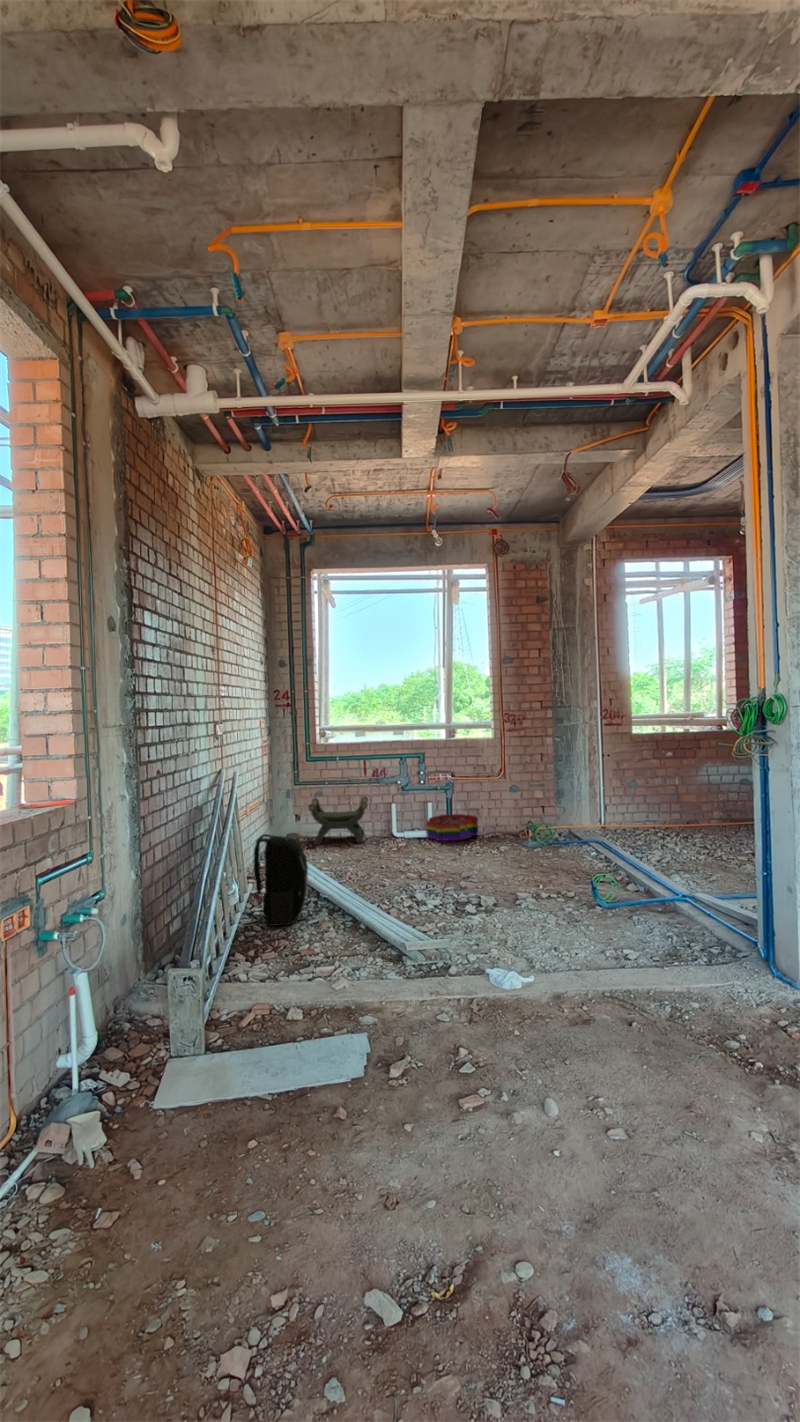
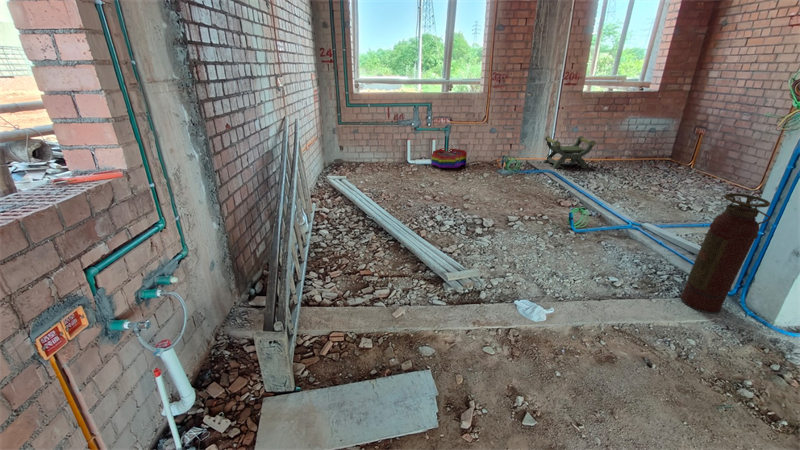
stool: present [308,797,368,845] -> present [543,136,596,169]
fire extinguisher: none [709,826,758,982] -> present [680,193,771,313]
backpack: present [253,834,308,926] -> none [313,173,360,242]

